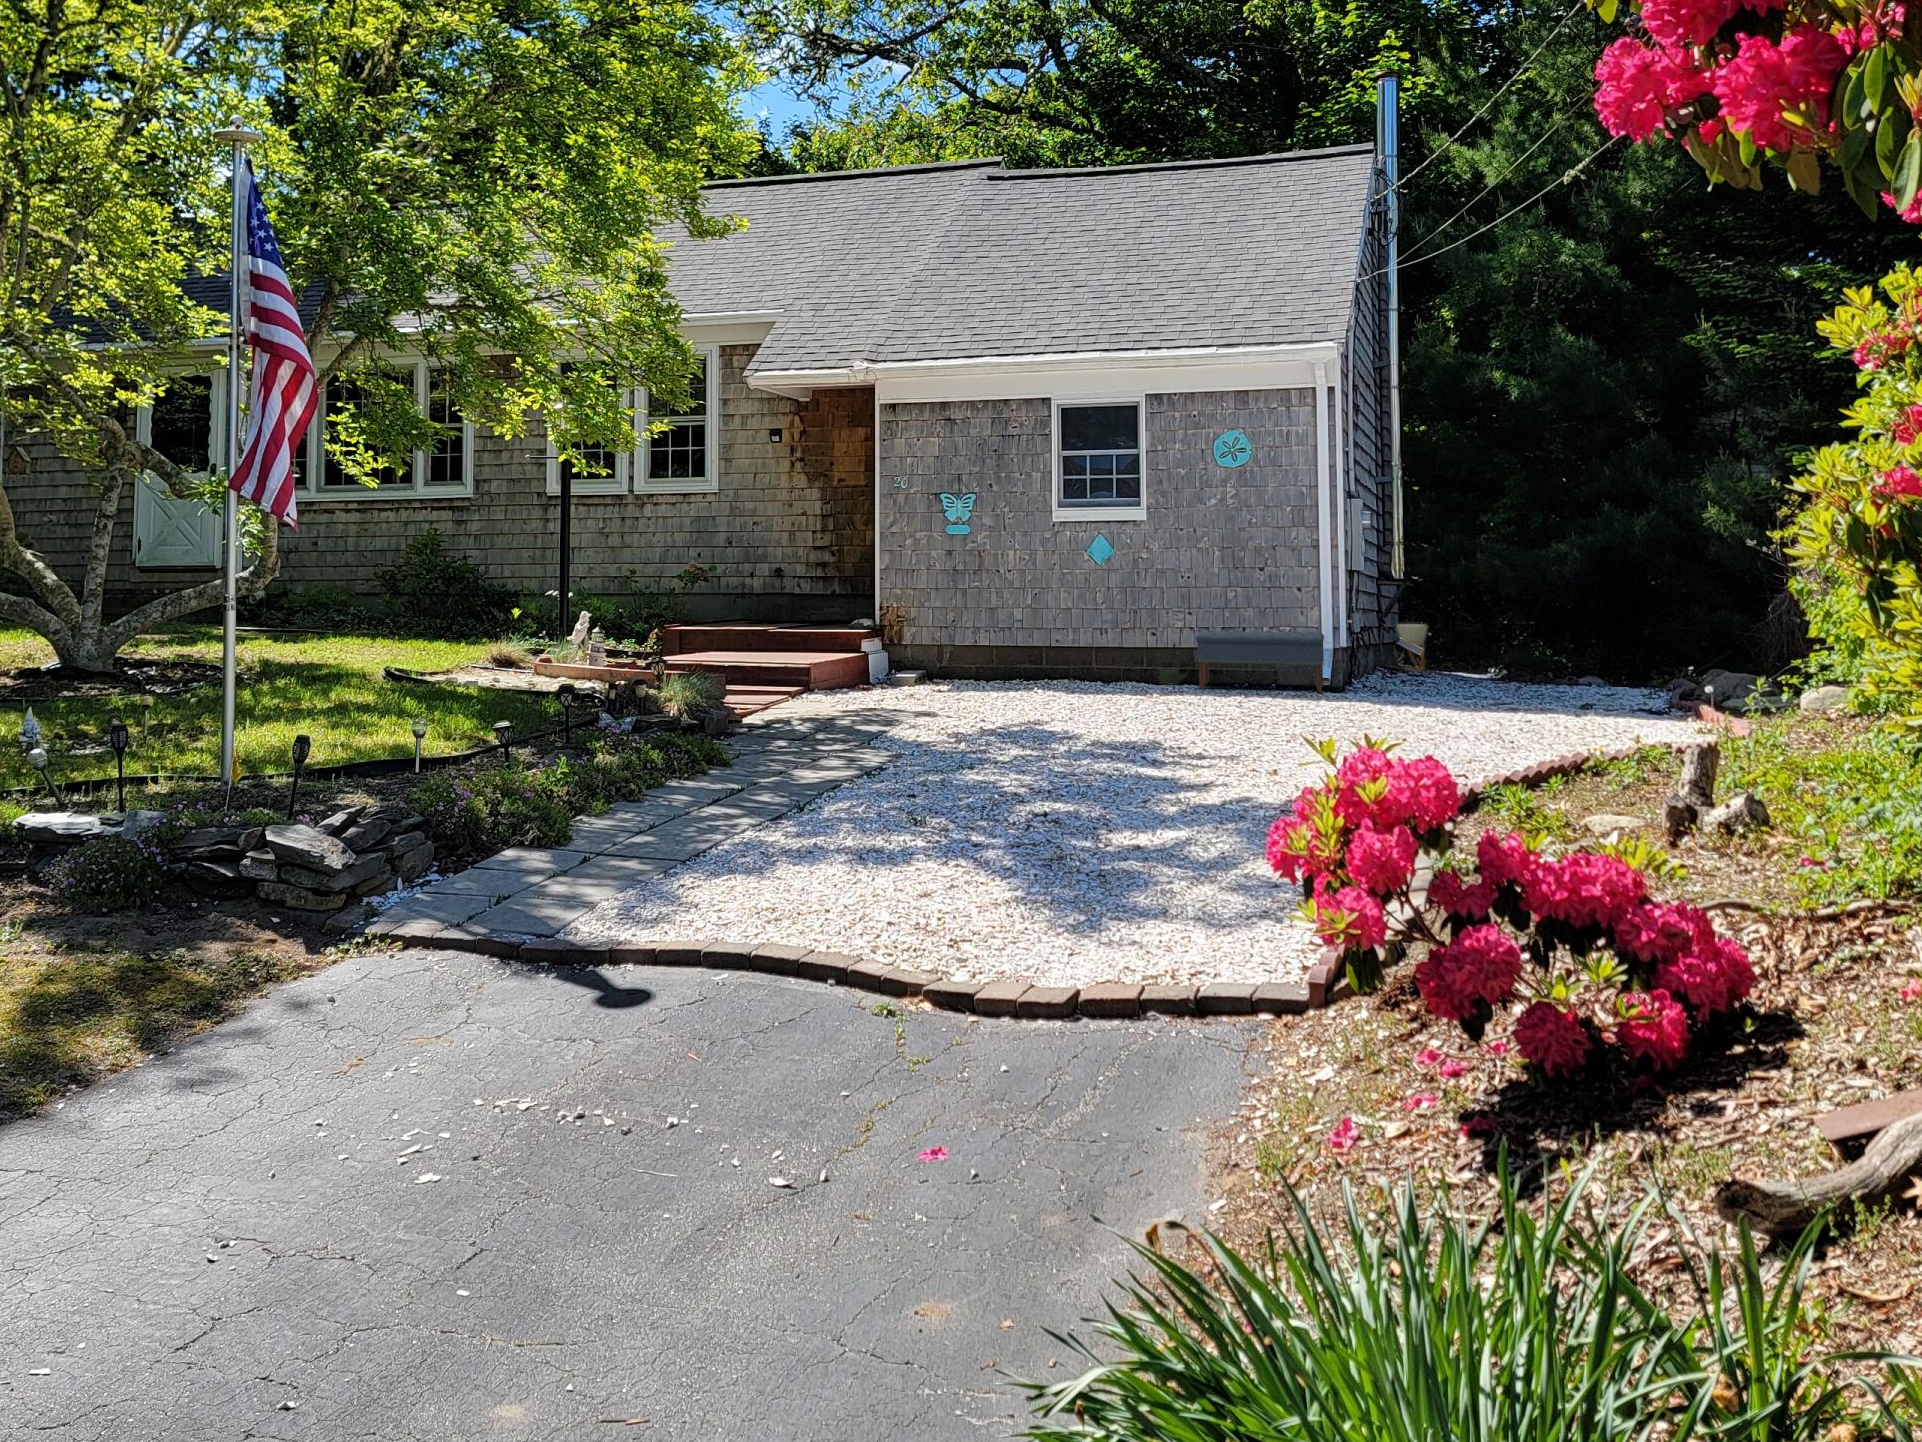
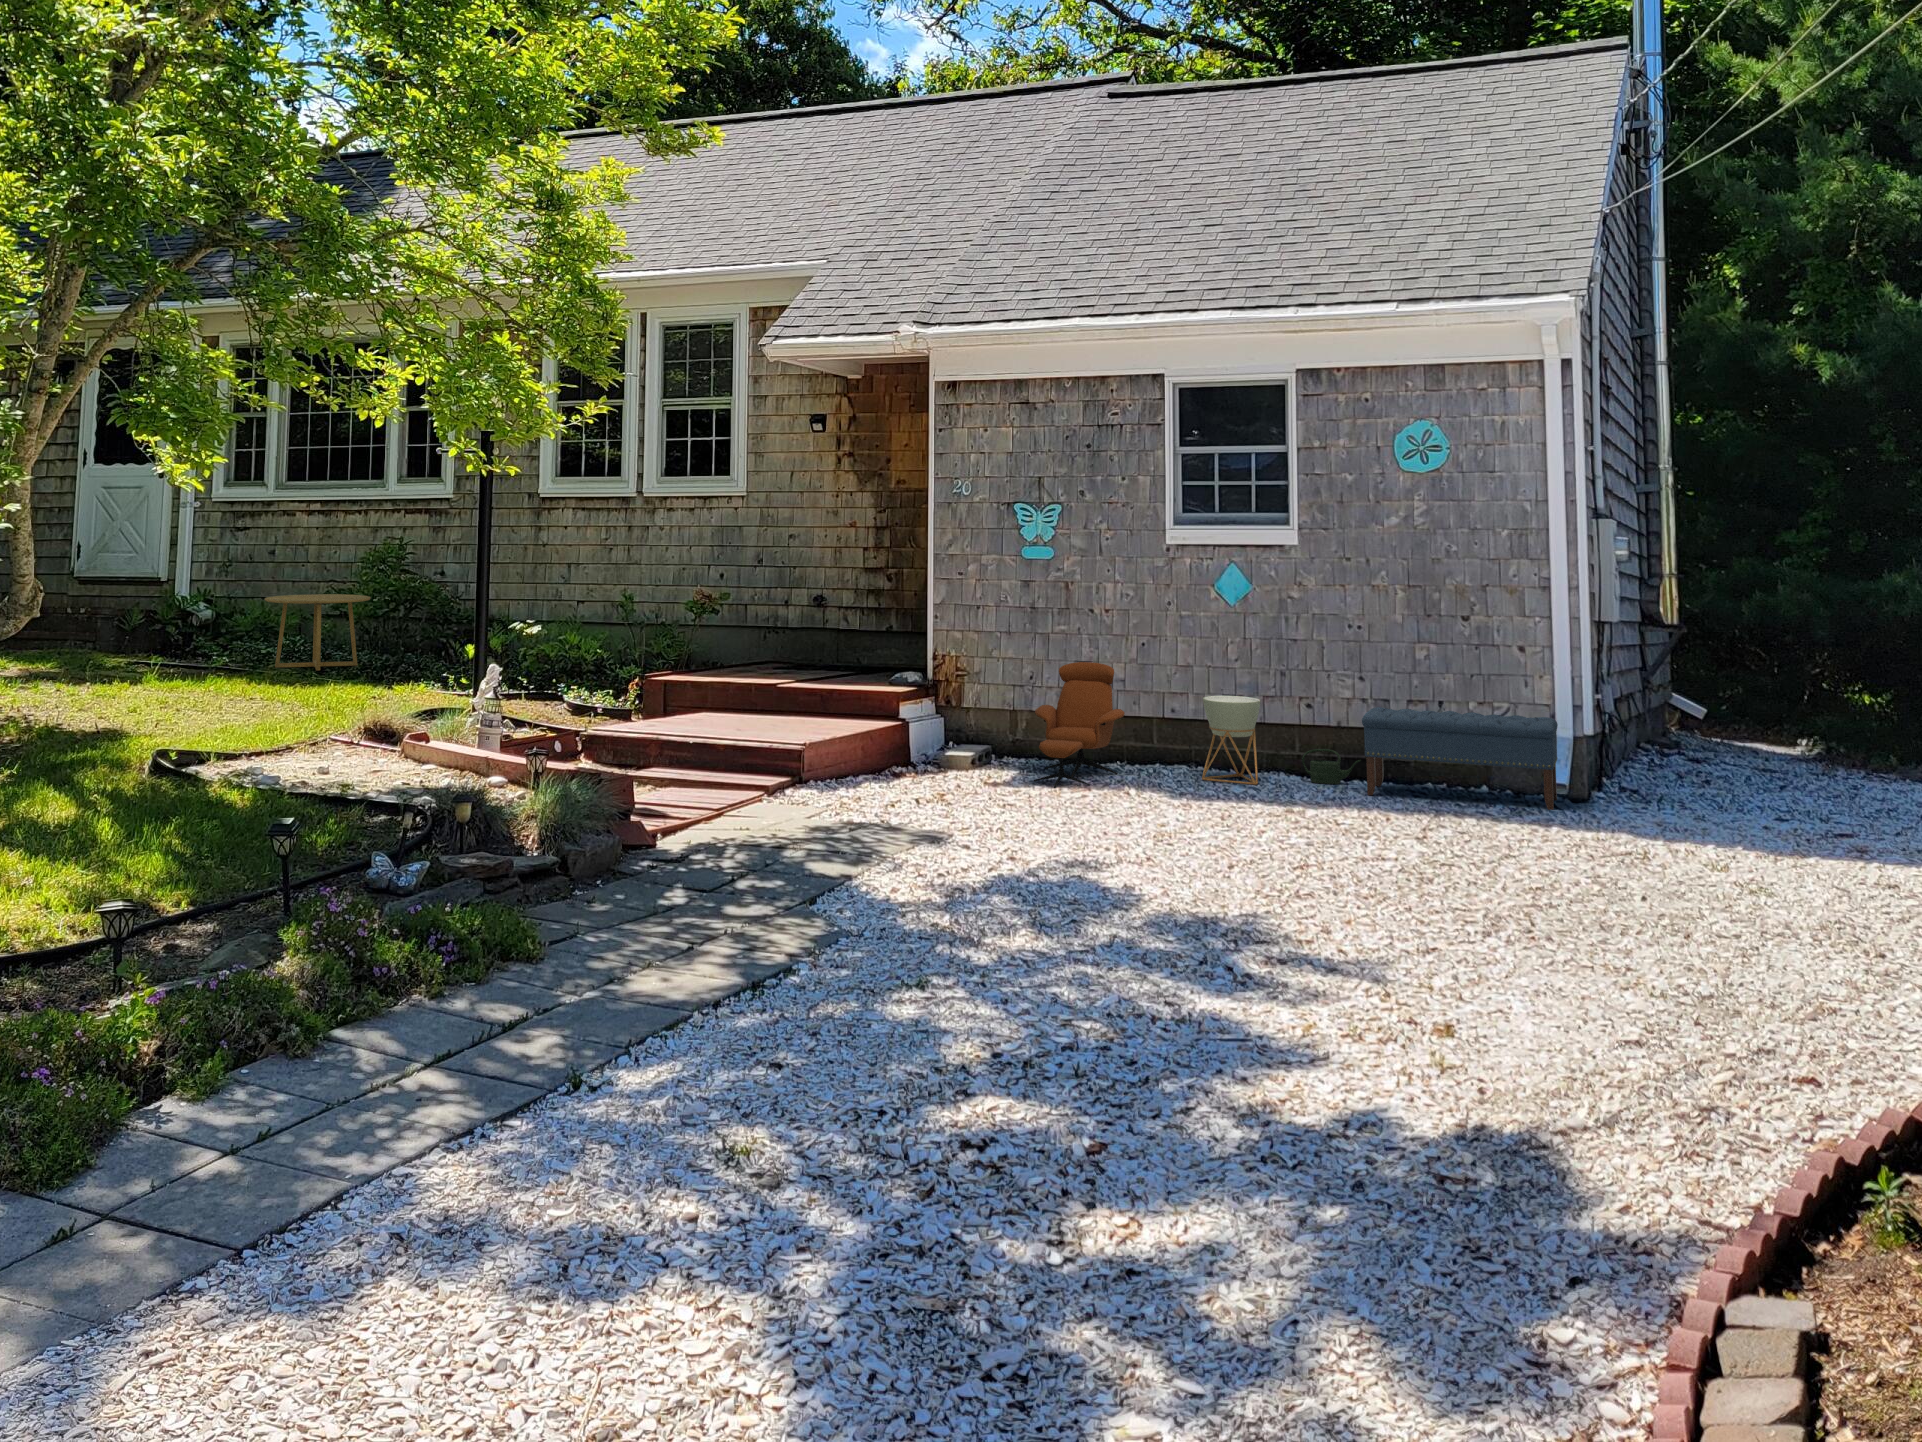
round table: none [330,577,415,637] -> present [265,594,371,671]
lounge chair: none [967,607,1030,691] -> present [1034,662,1125,788]
planter: present [1397,624,1428,670] -> present [1202,696,1260,785]

